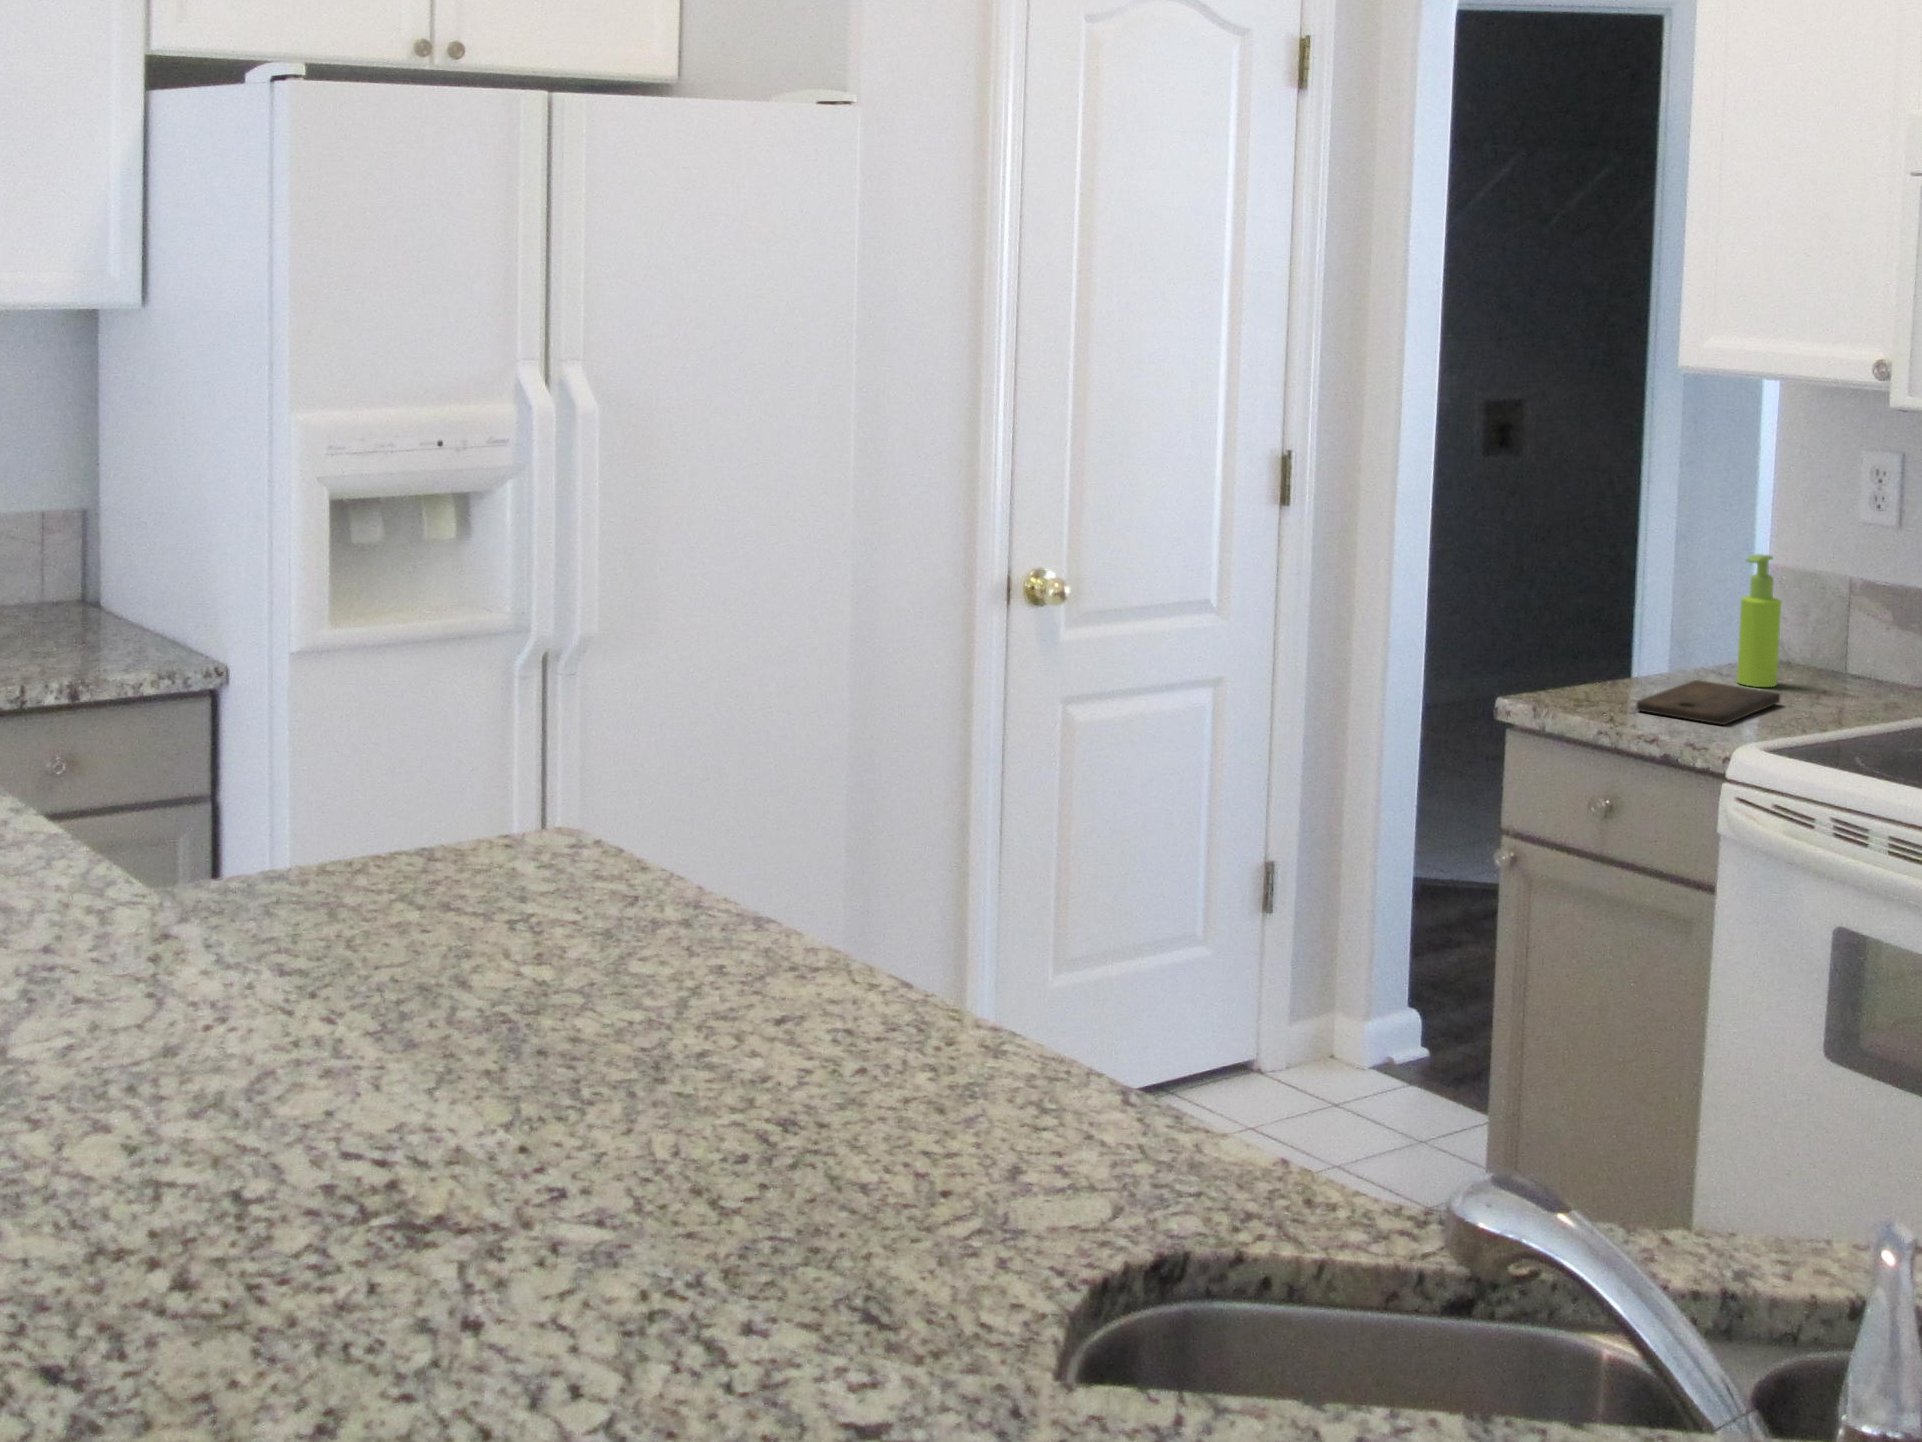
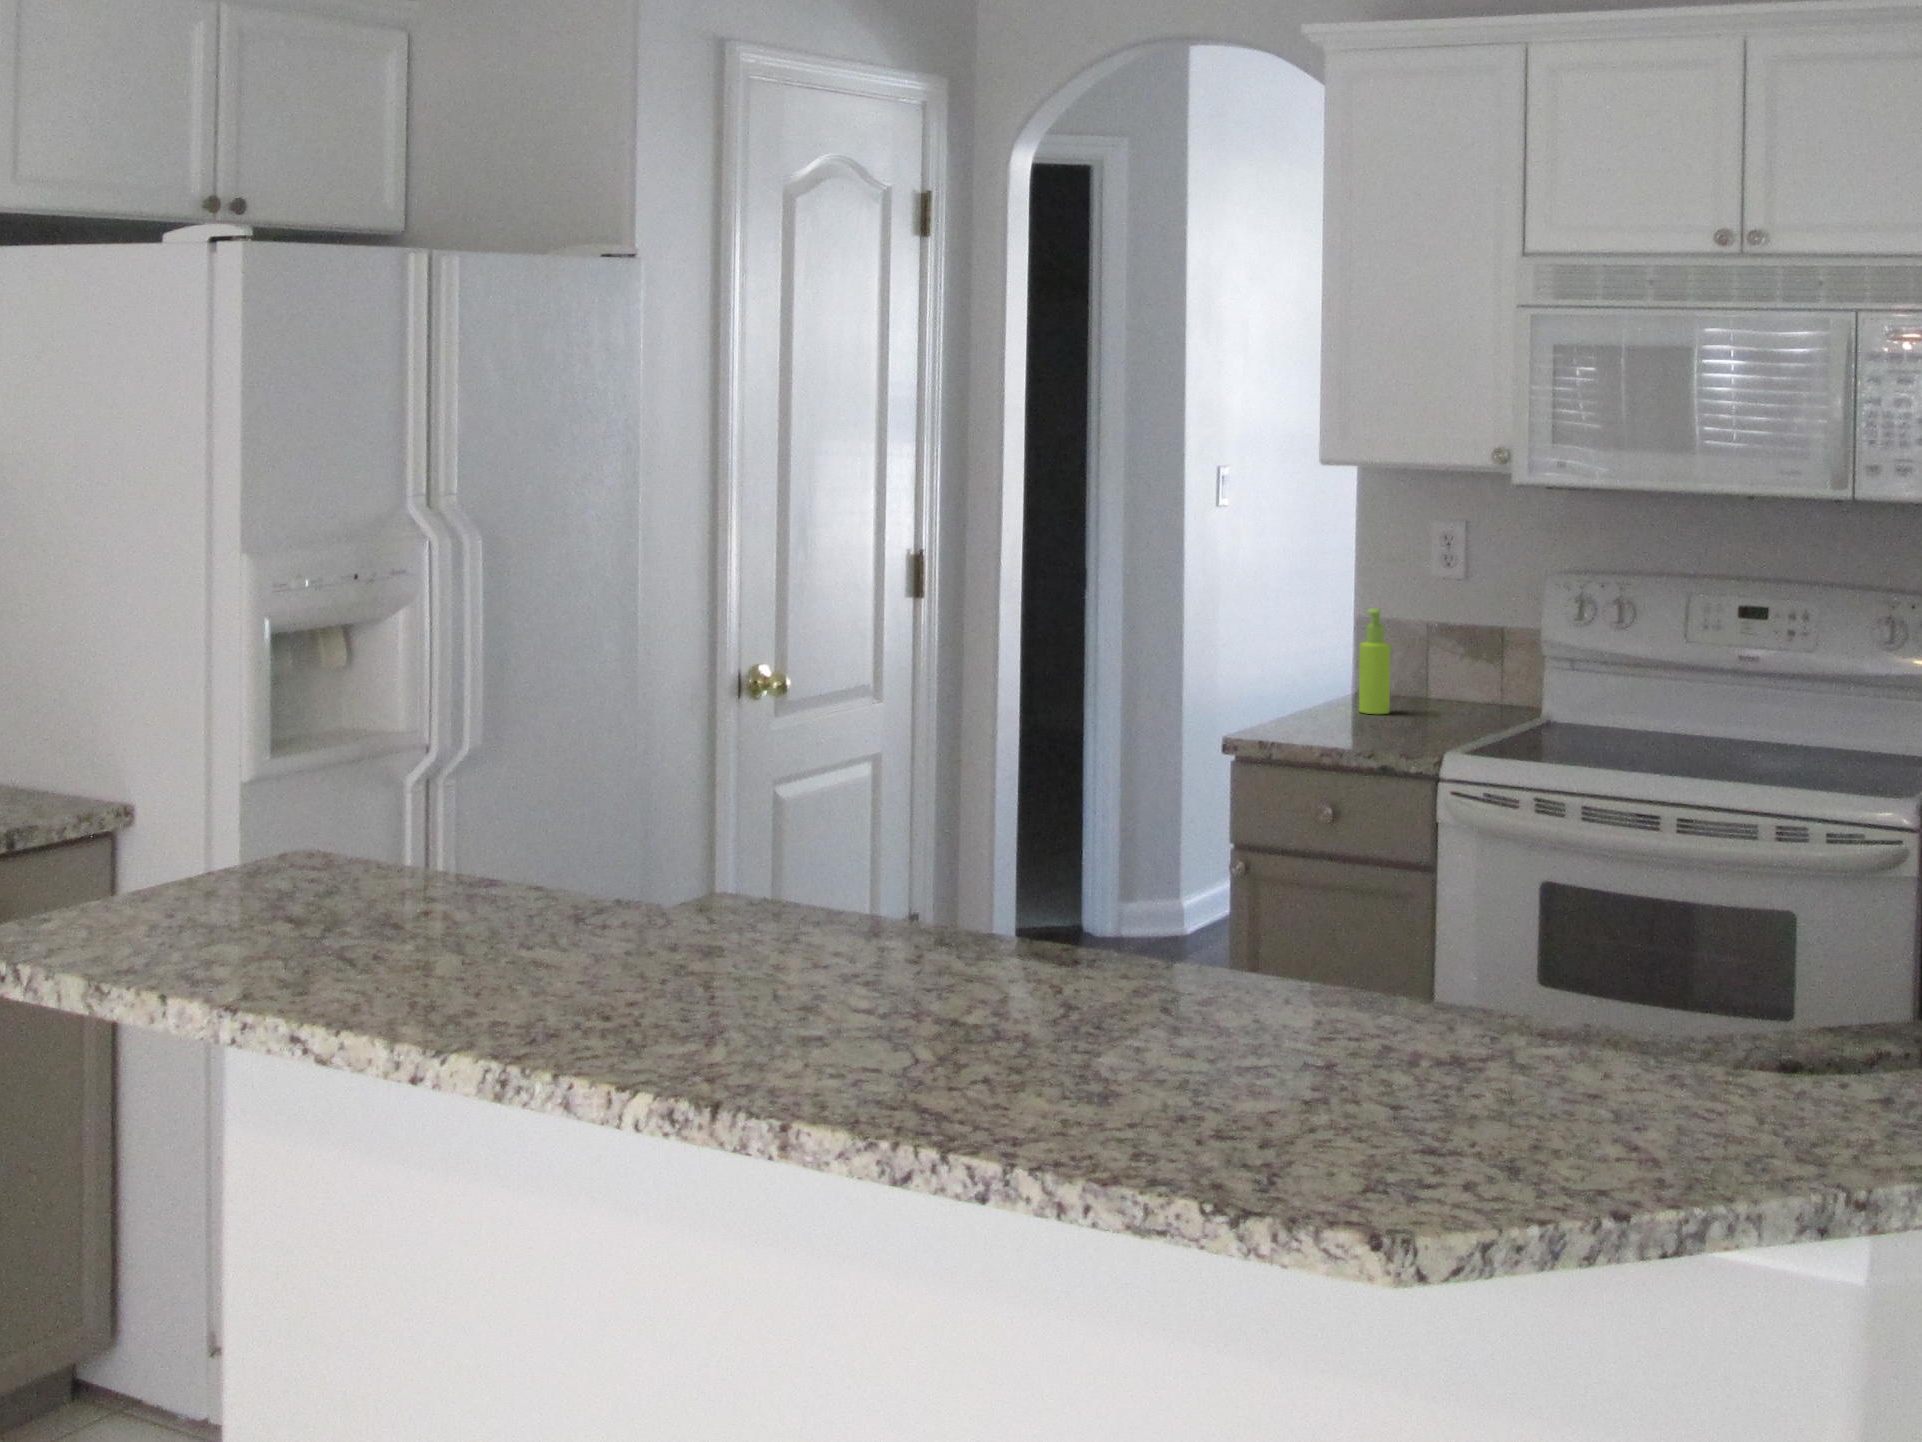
cutting board: present [1636,680,1780,725] -> none [1327,712,1413,741]

